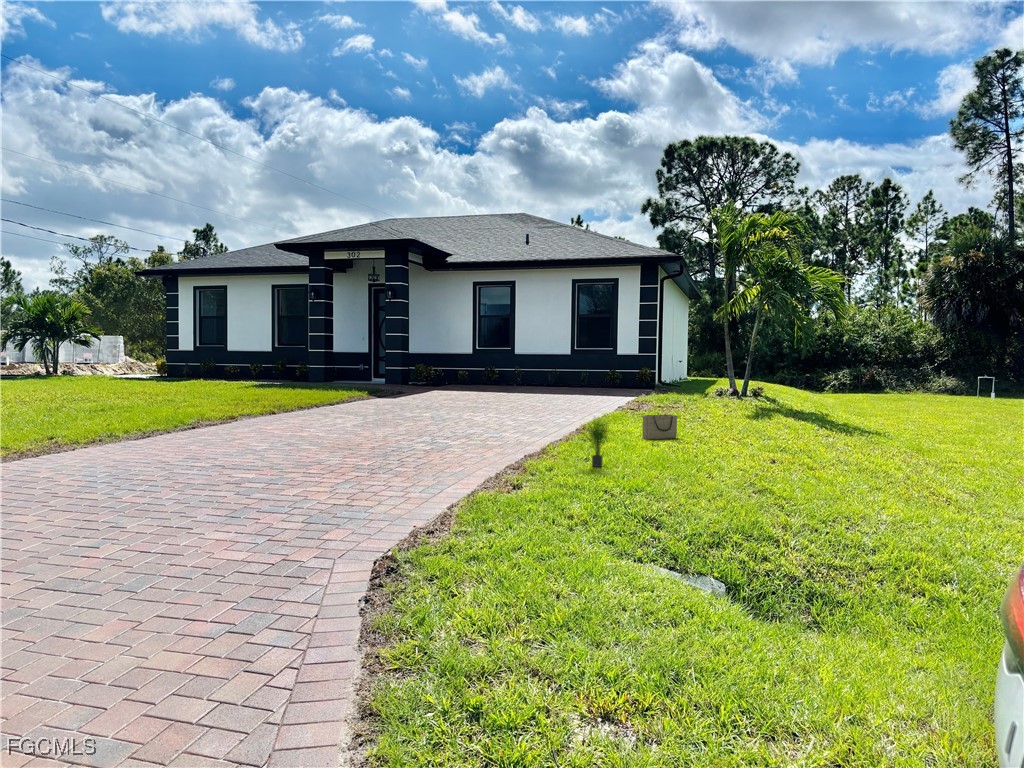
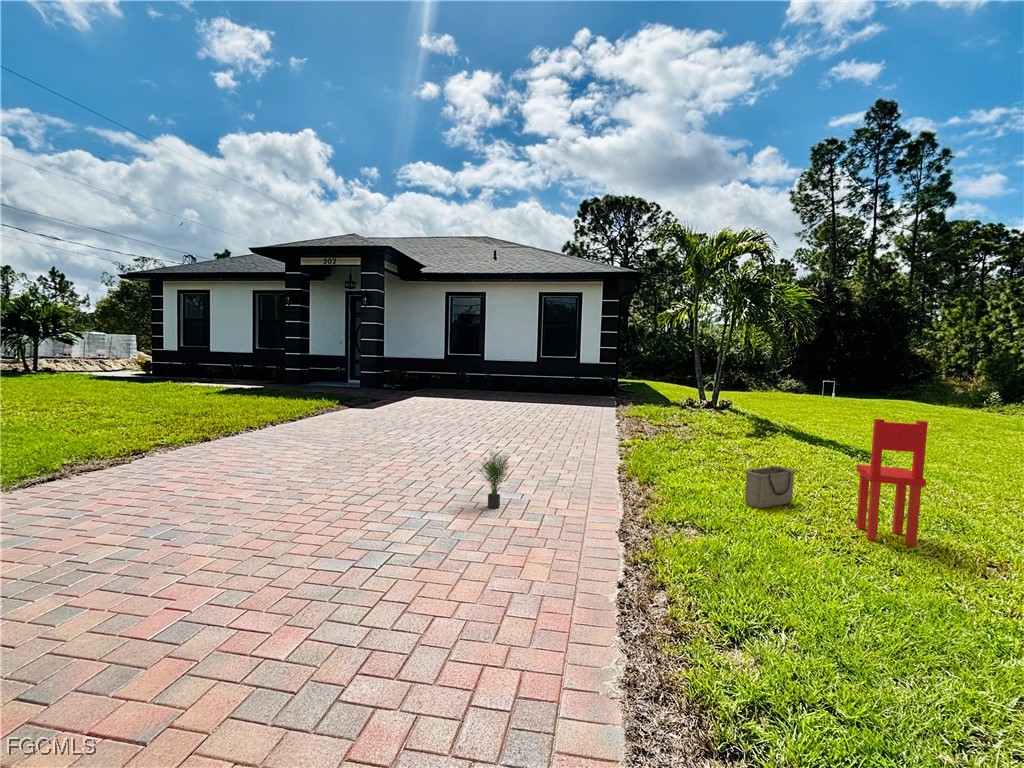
chair: none [690,374,723,450] -> present [856,419,928,546]
potted plant: present [587,419,608,467] -> present [481,452,508,509]

